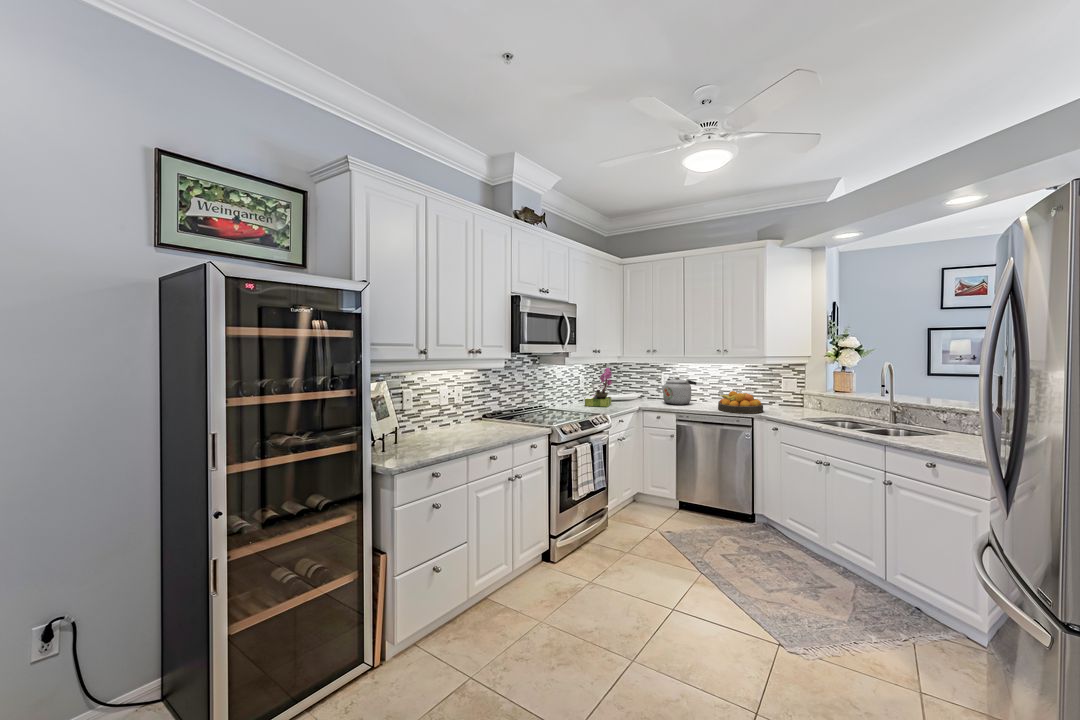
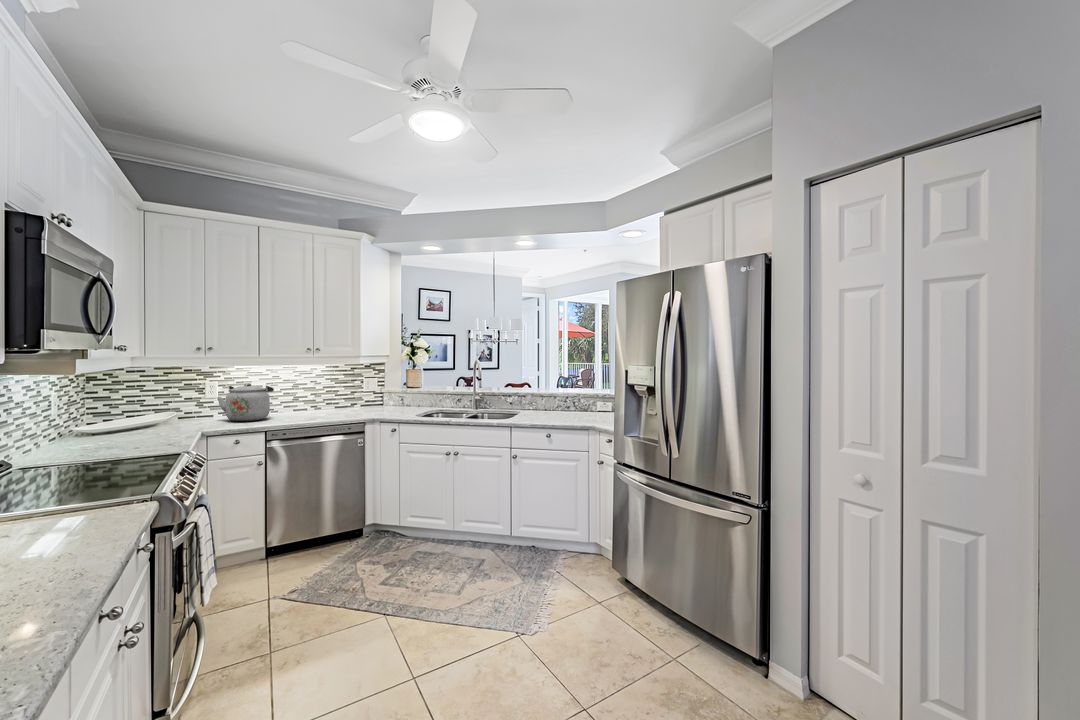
flower arrangement: present [585,368,612,407] -> none [91,372,156,445]
fruit bowl: present [718,391,763,413] -> none [313,395,366,419]

